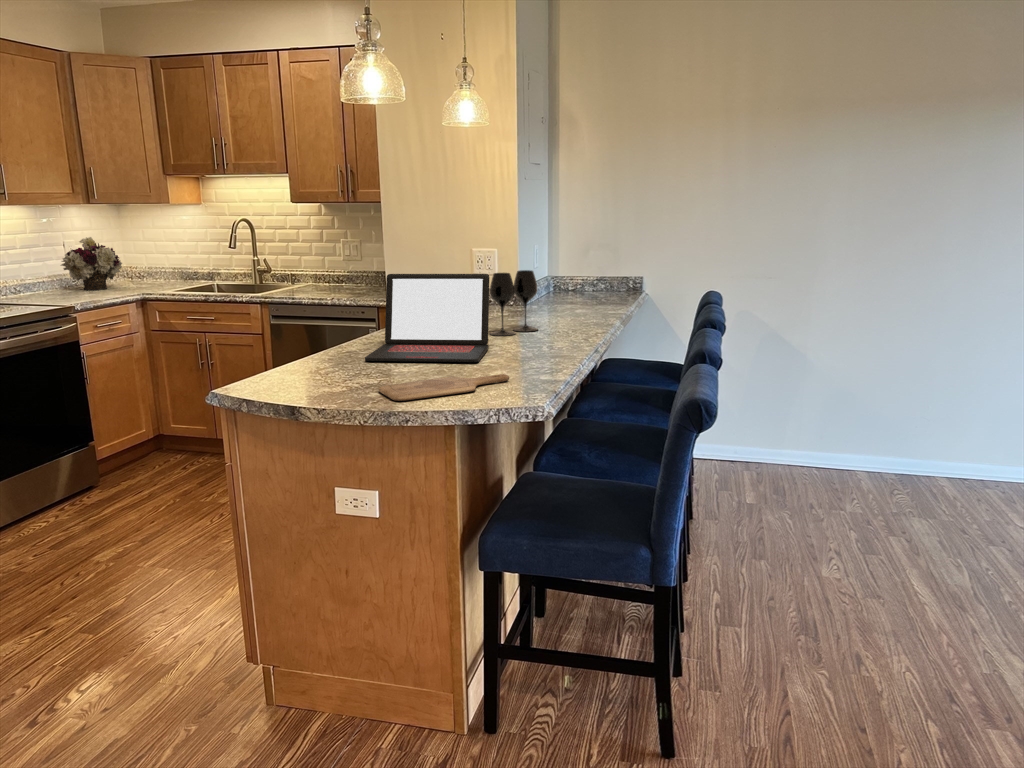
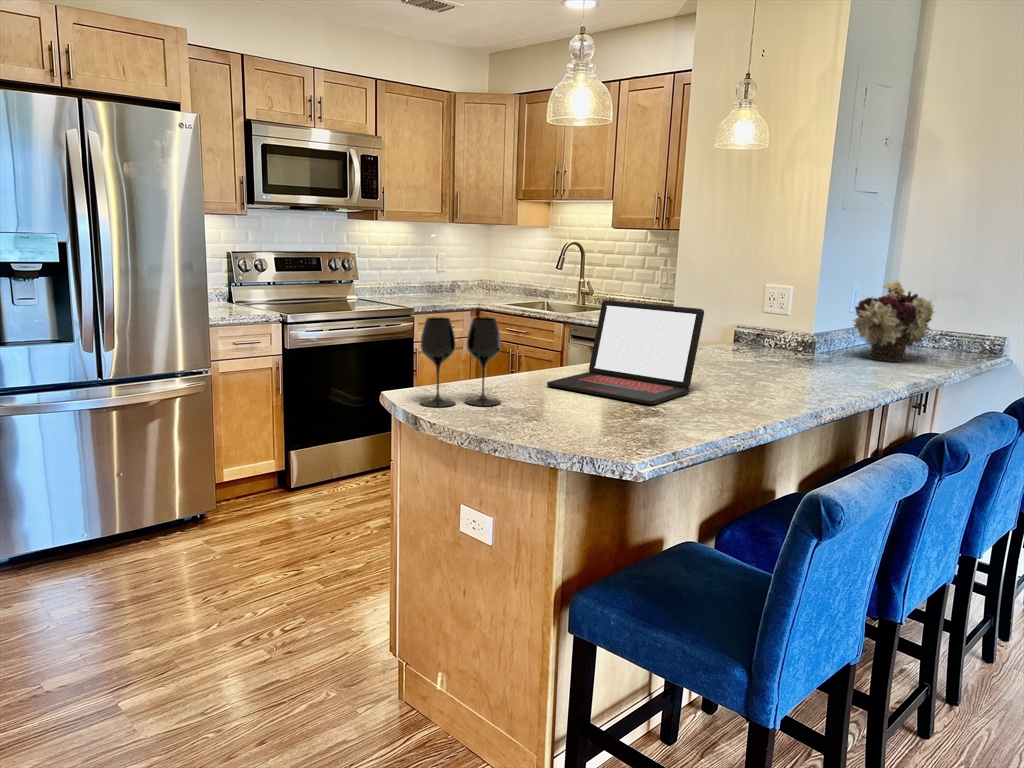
flower arrangement: present [61,237,122,290] -> present [853,281,934,362]
wine glass: present [490,270,538,336] -> present [420,317,501,407]
cutting board: present [378,374,509,401] -> none [504,412,653,433]

